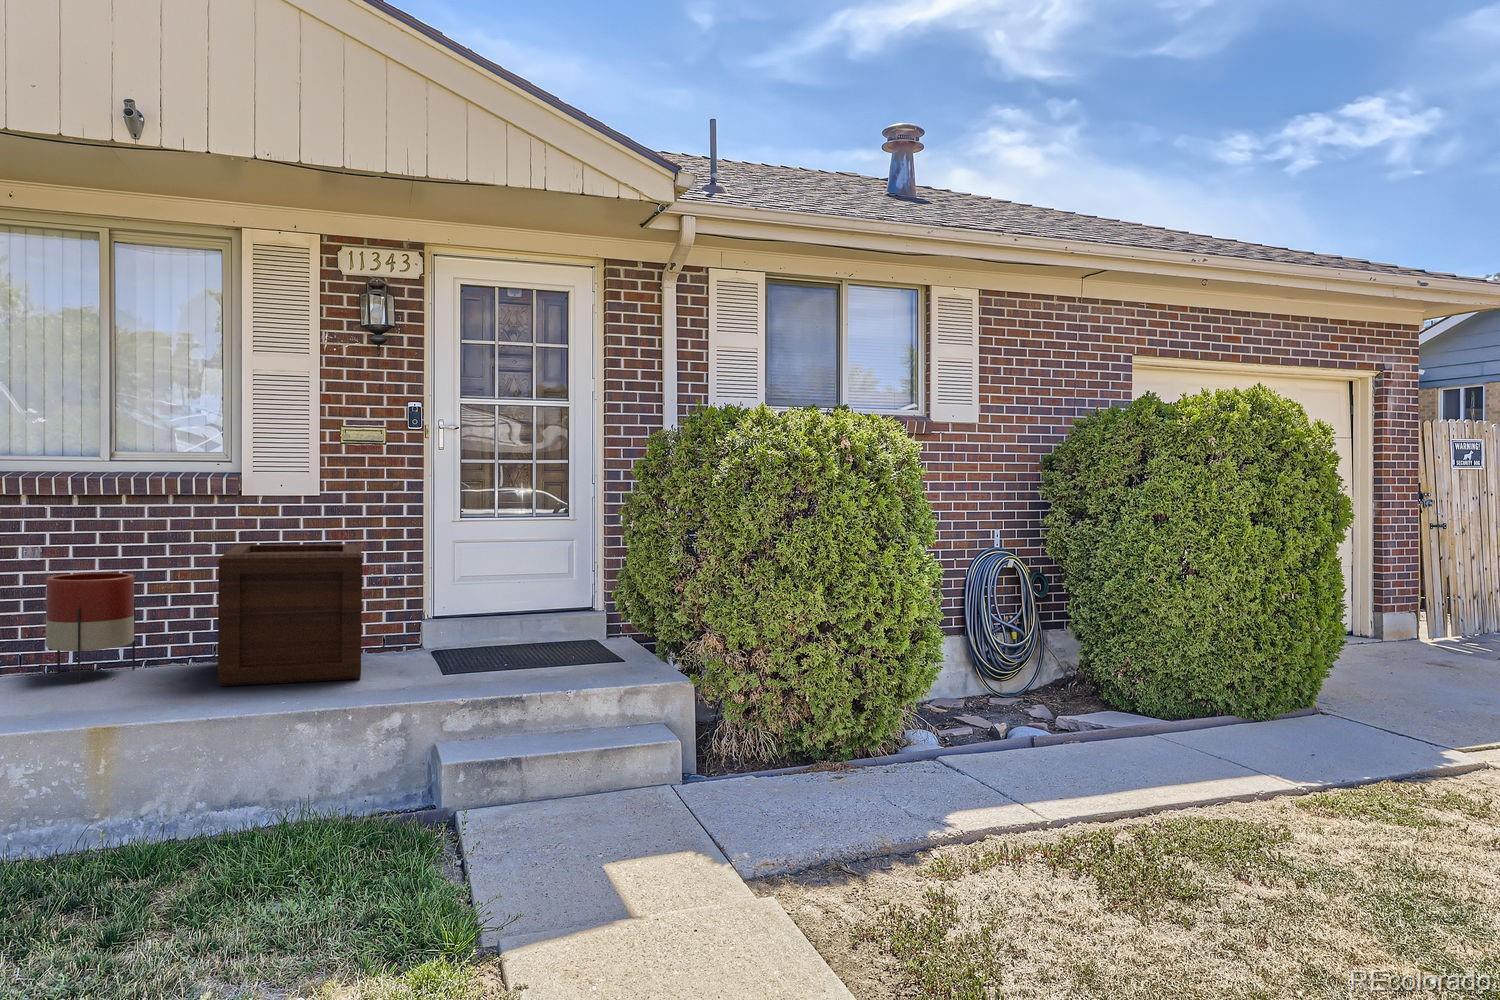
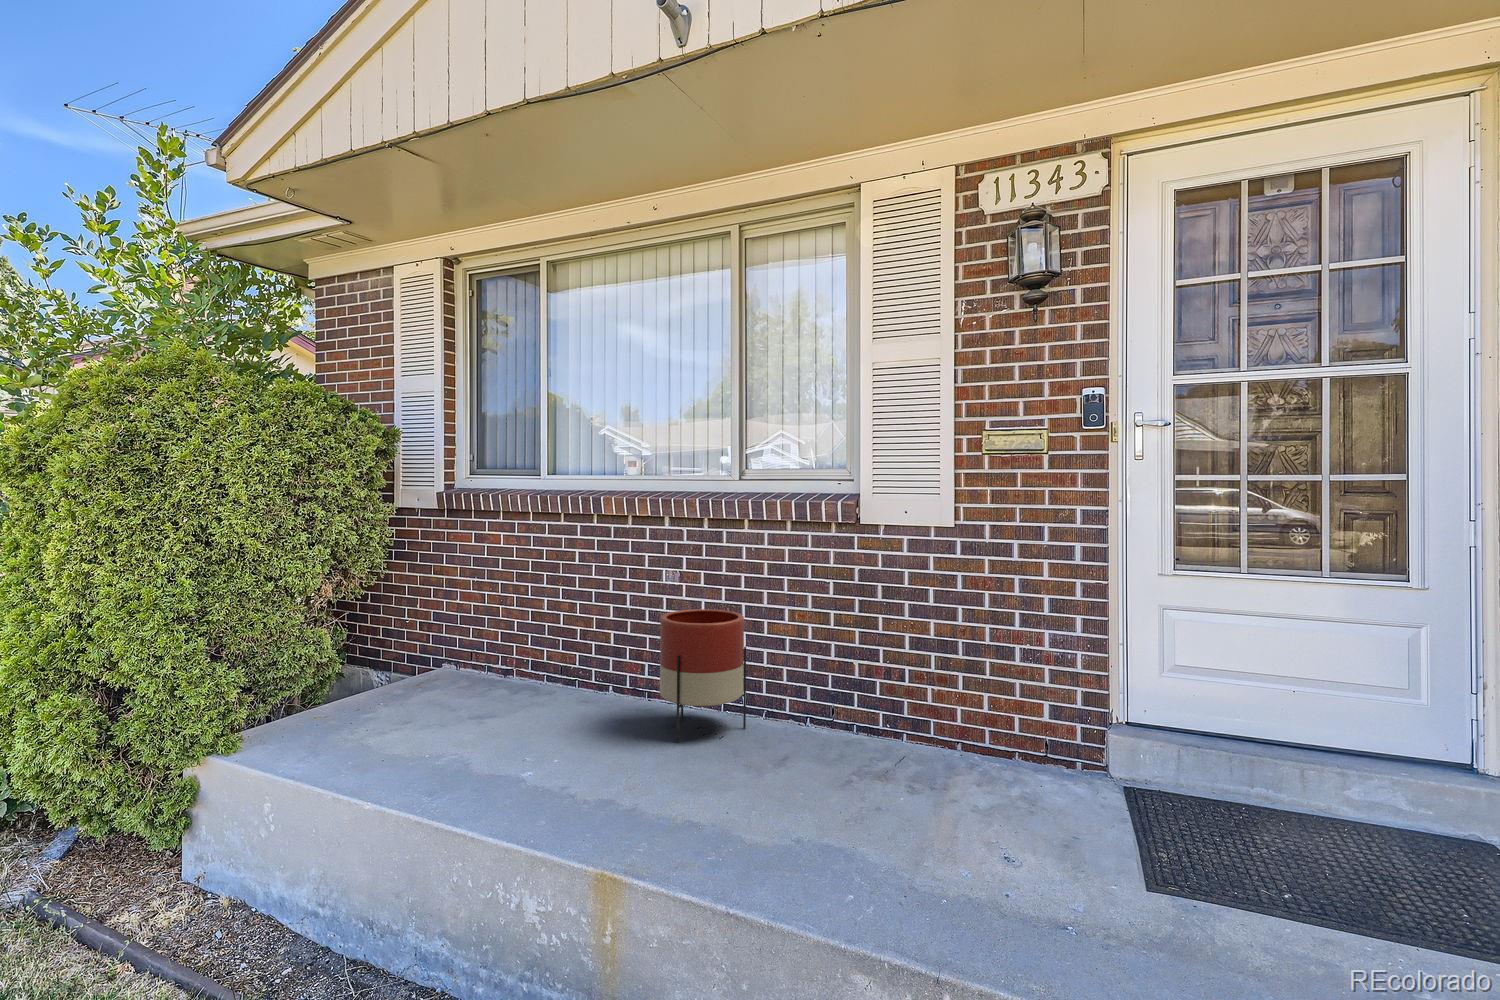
wooden crate: present [218,544,362,686] -> none [793,589,1009,833]

